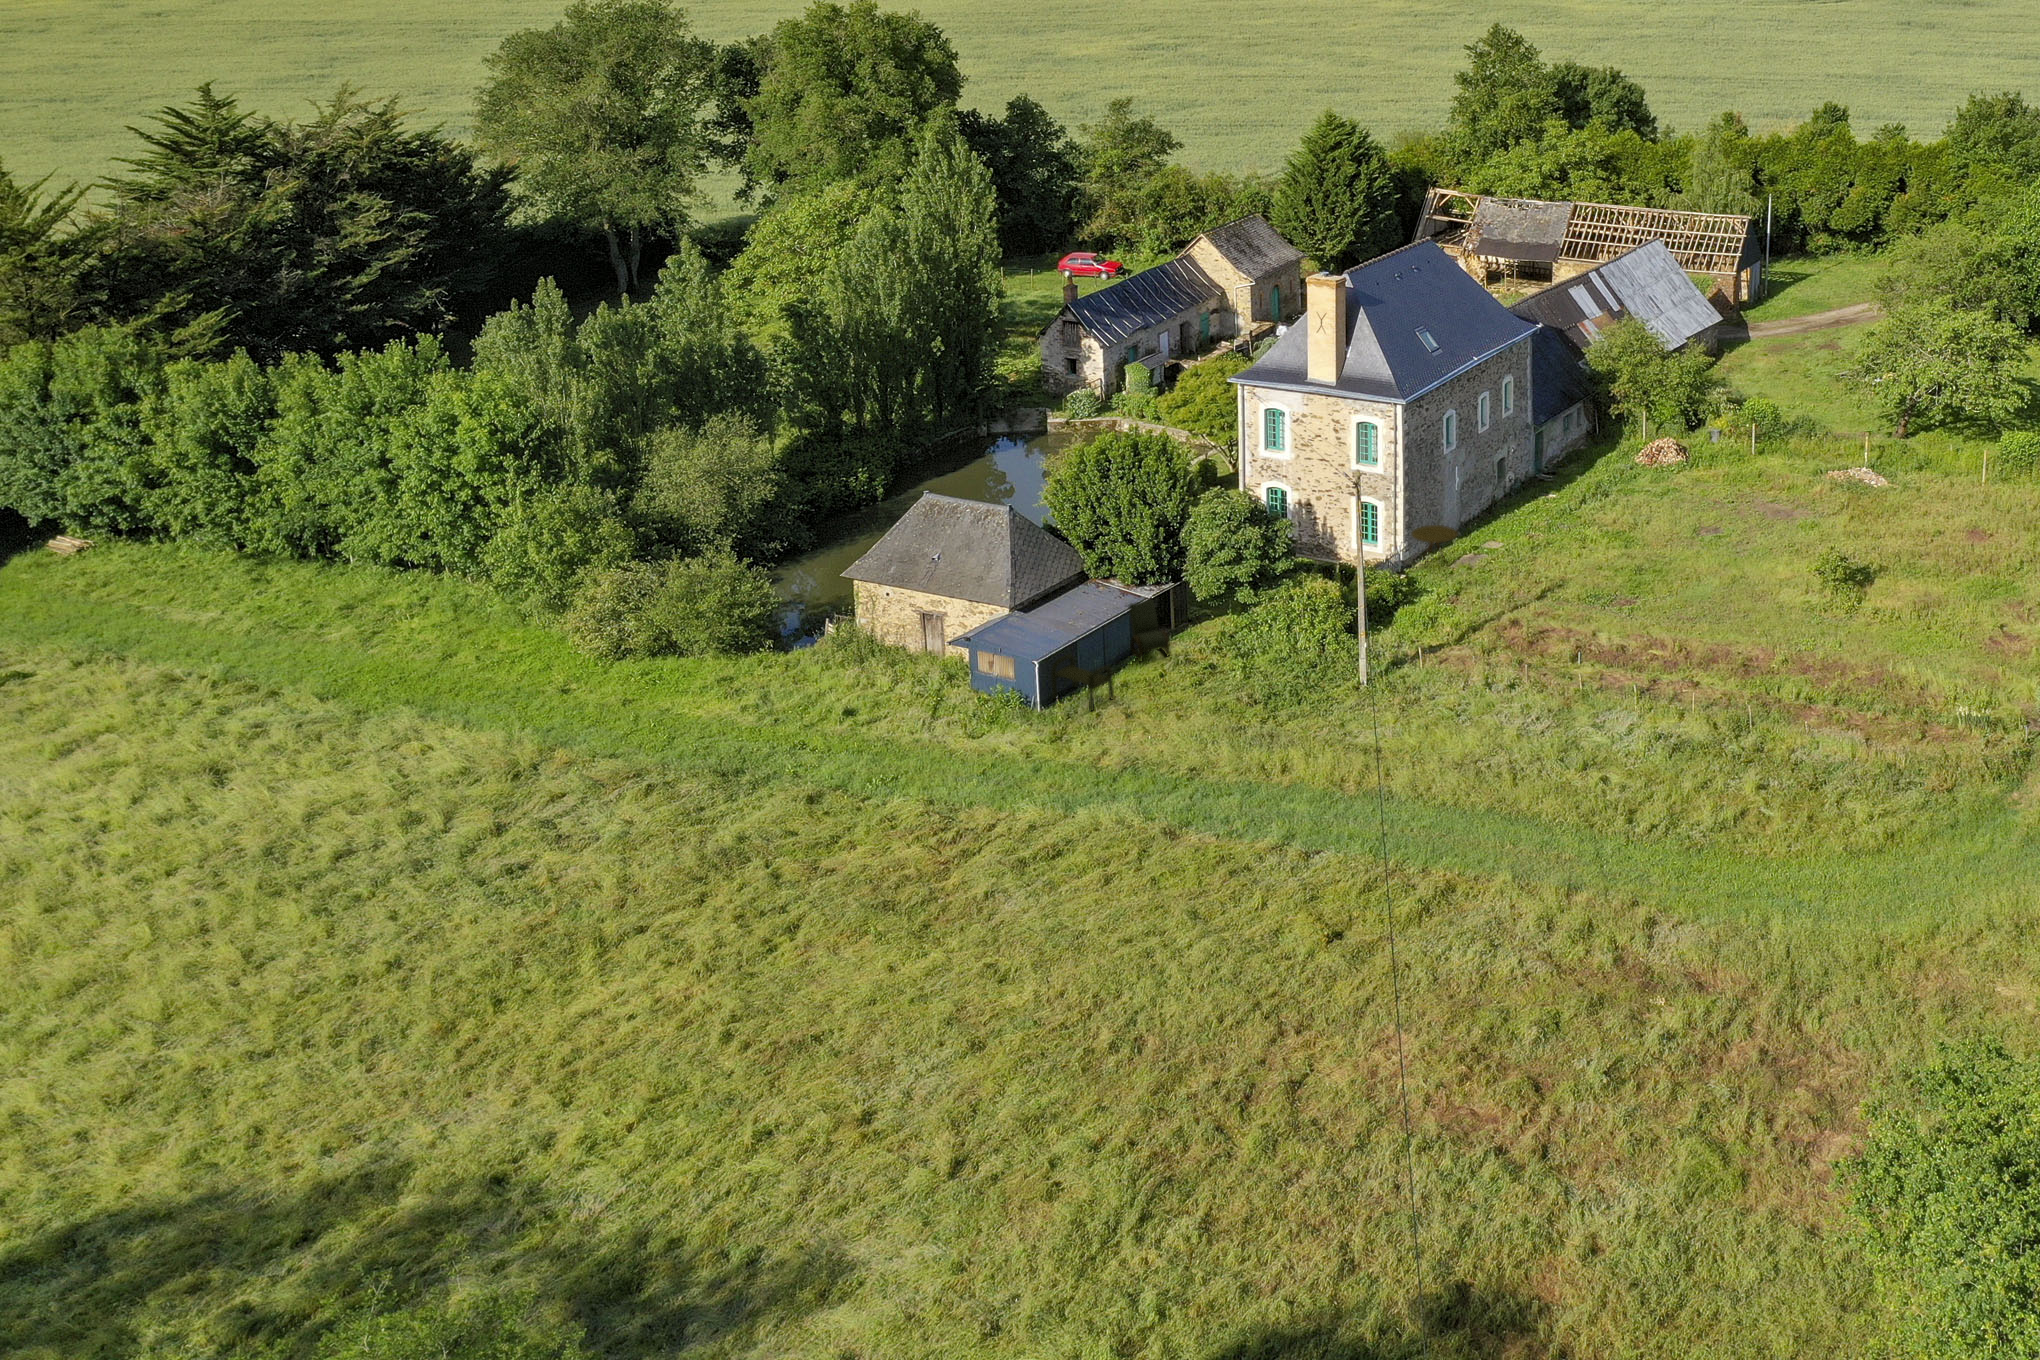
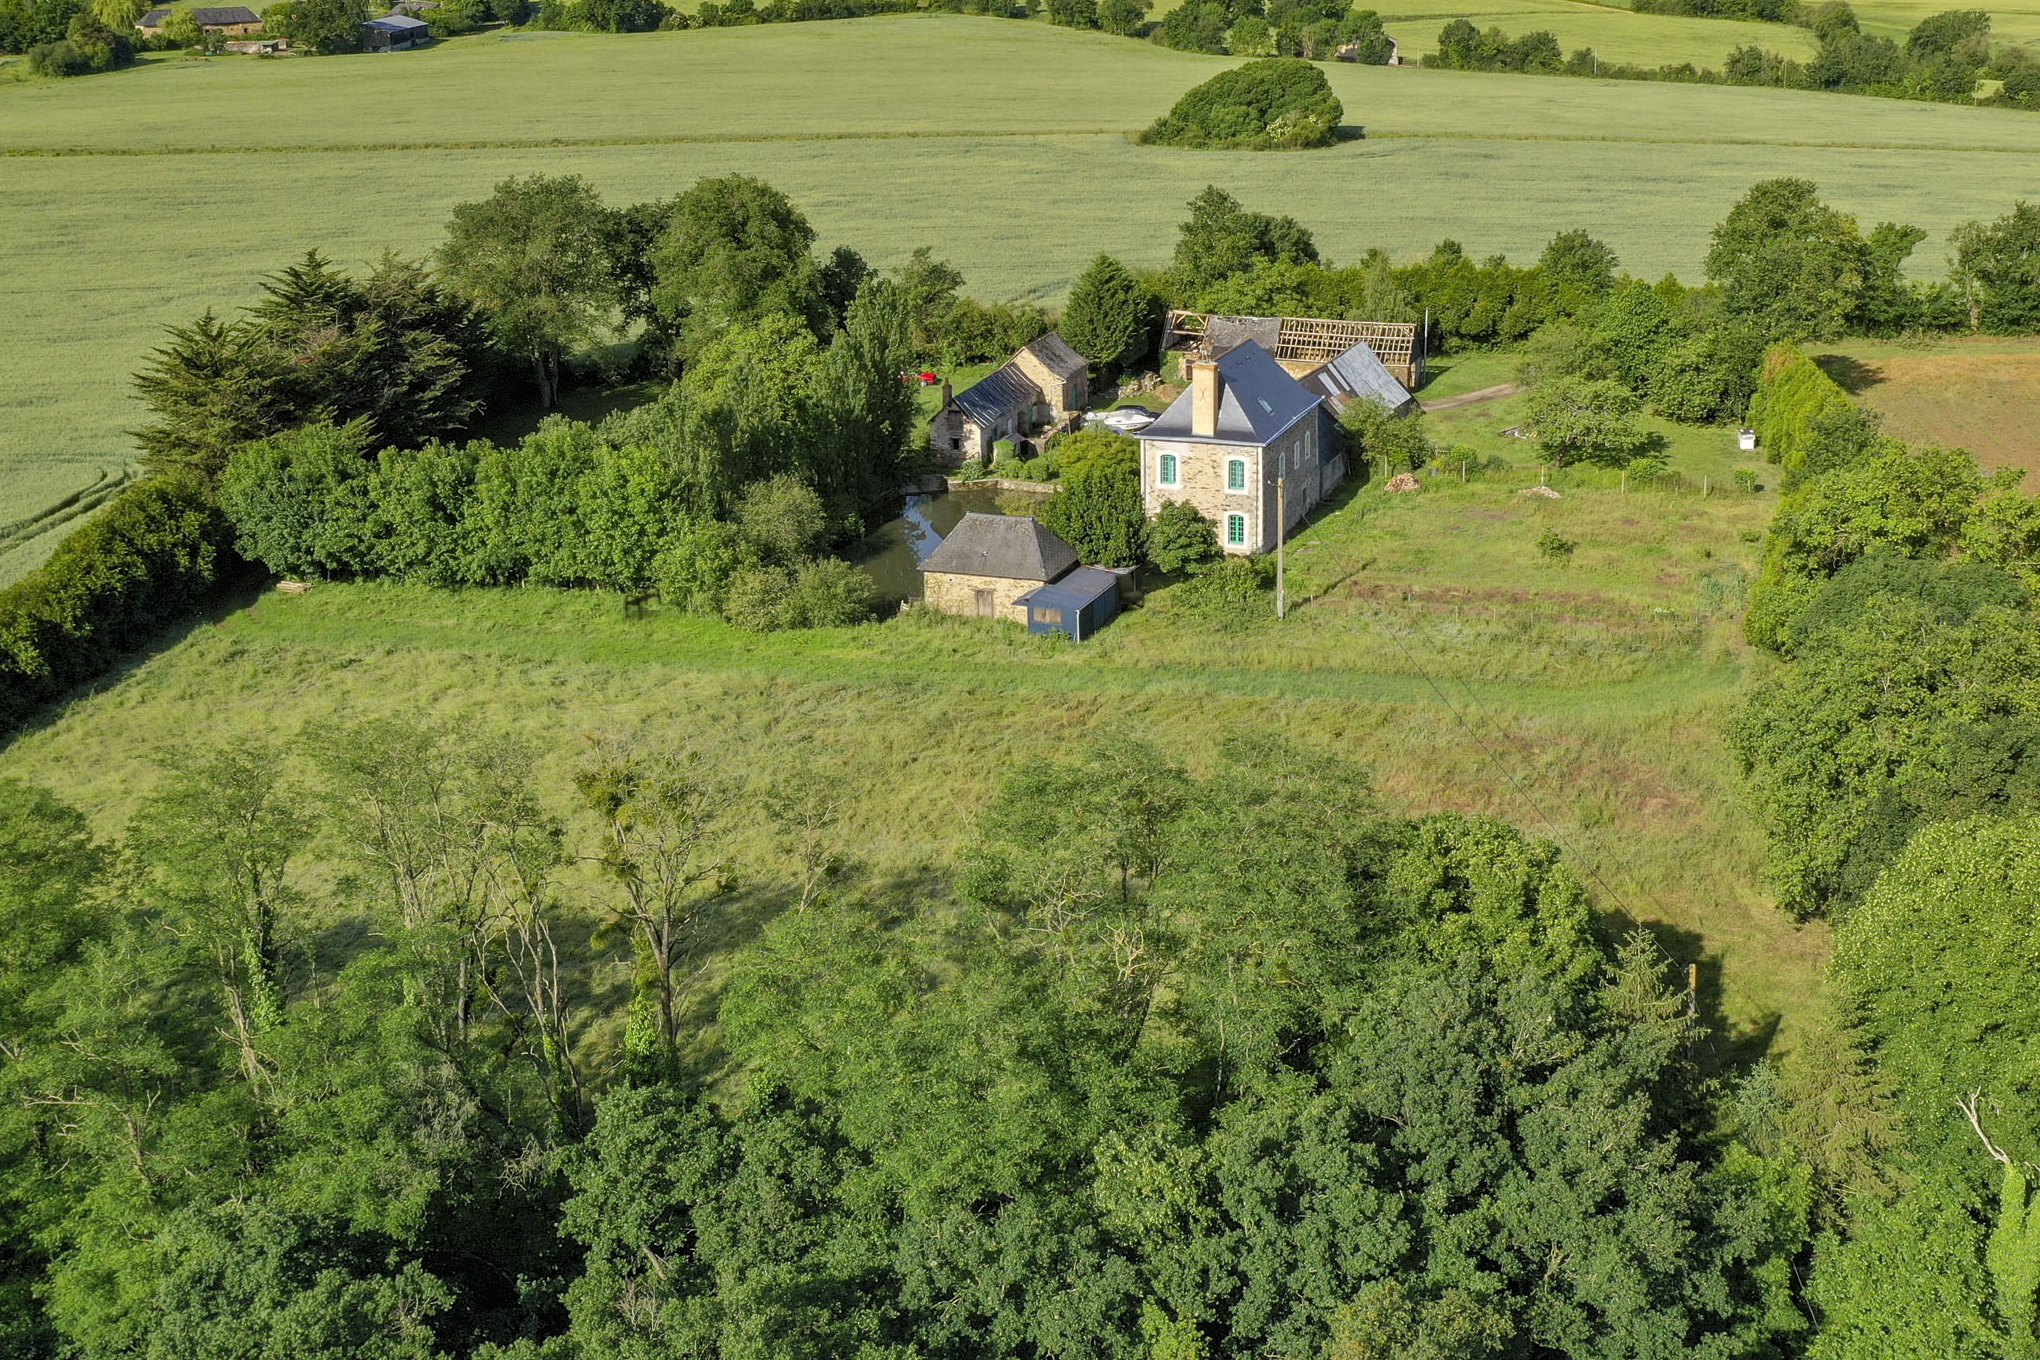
round table: present [1412,525,1457,564] -> none [1266,528,1296,555]
bench: present [1051,655,1114,711] -> present [624,586,661,618]

